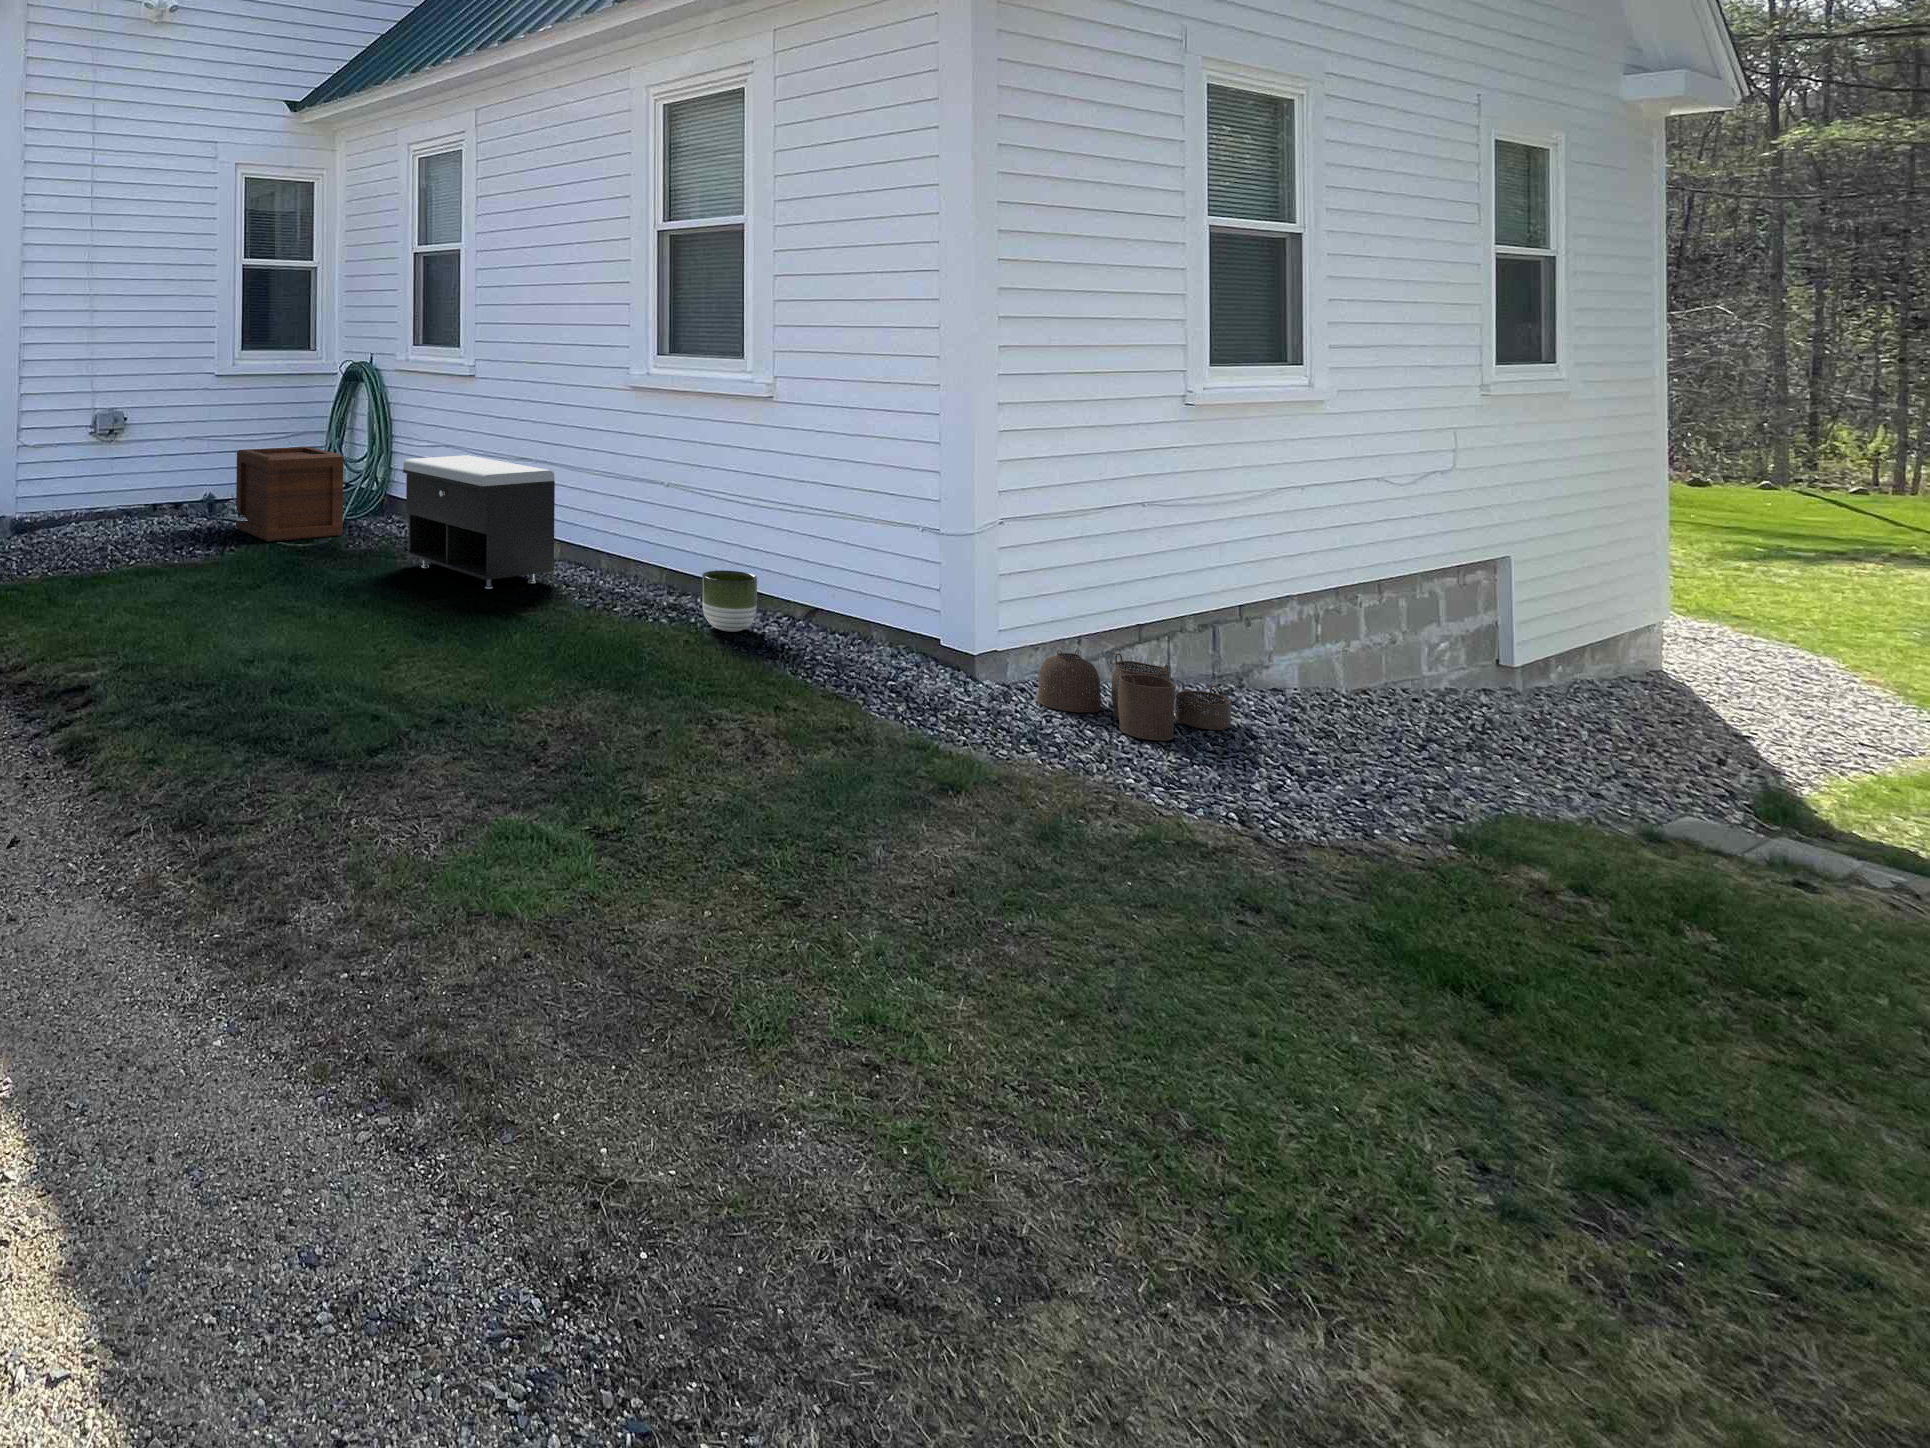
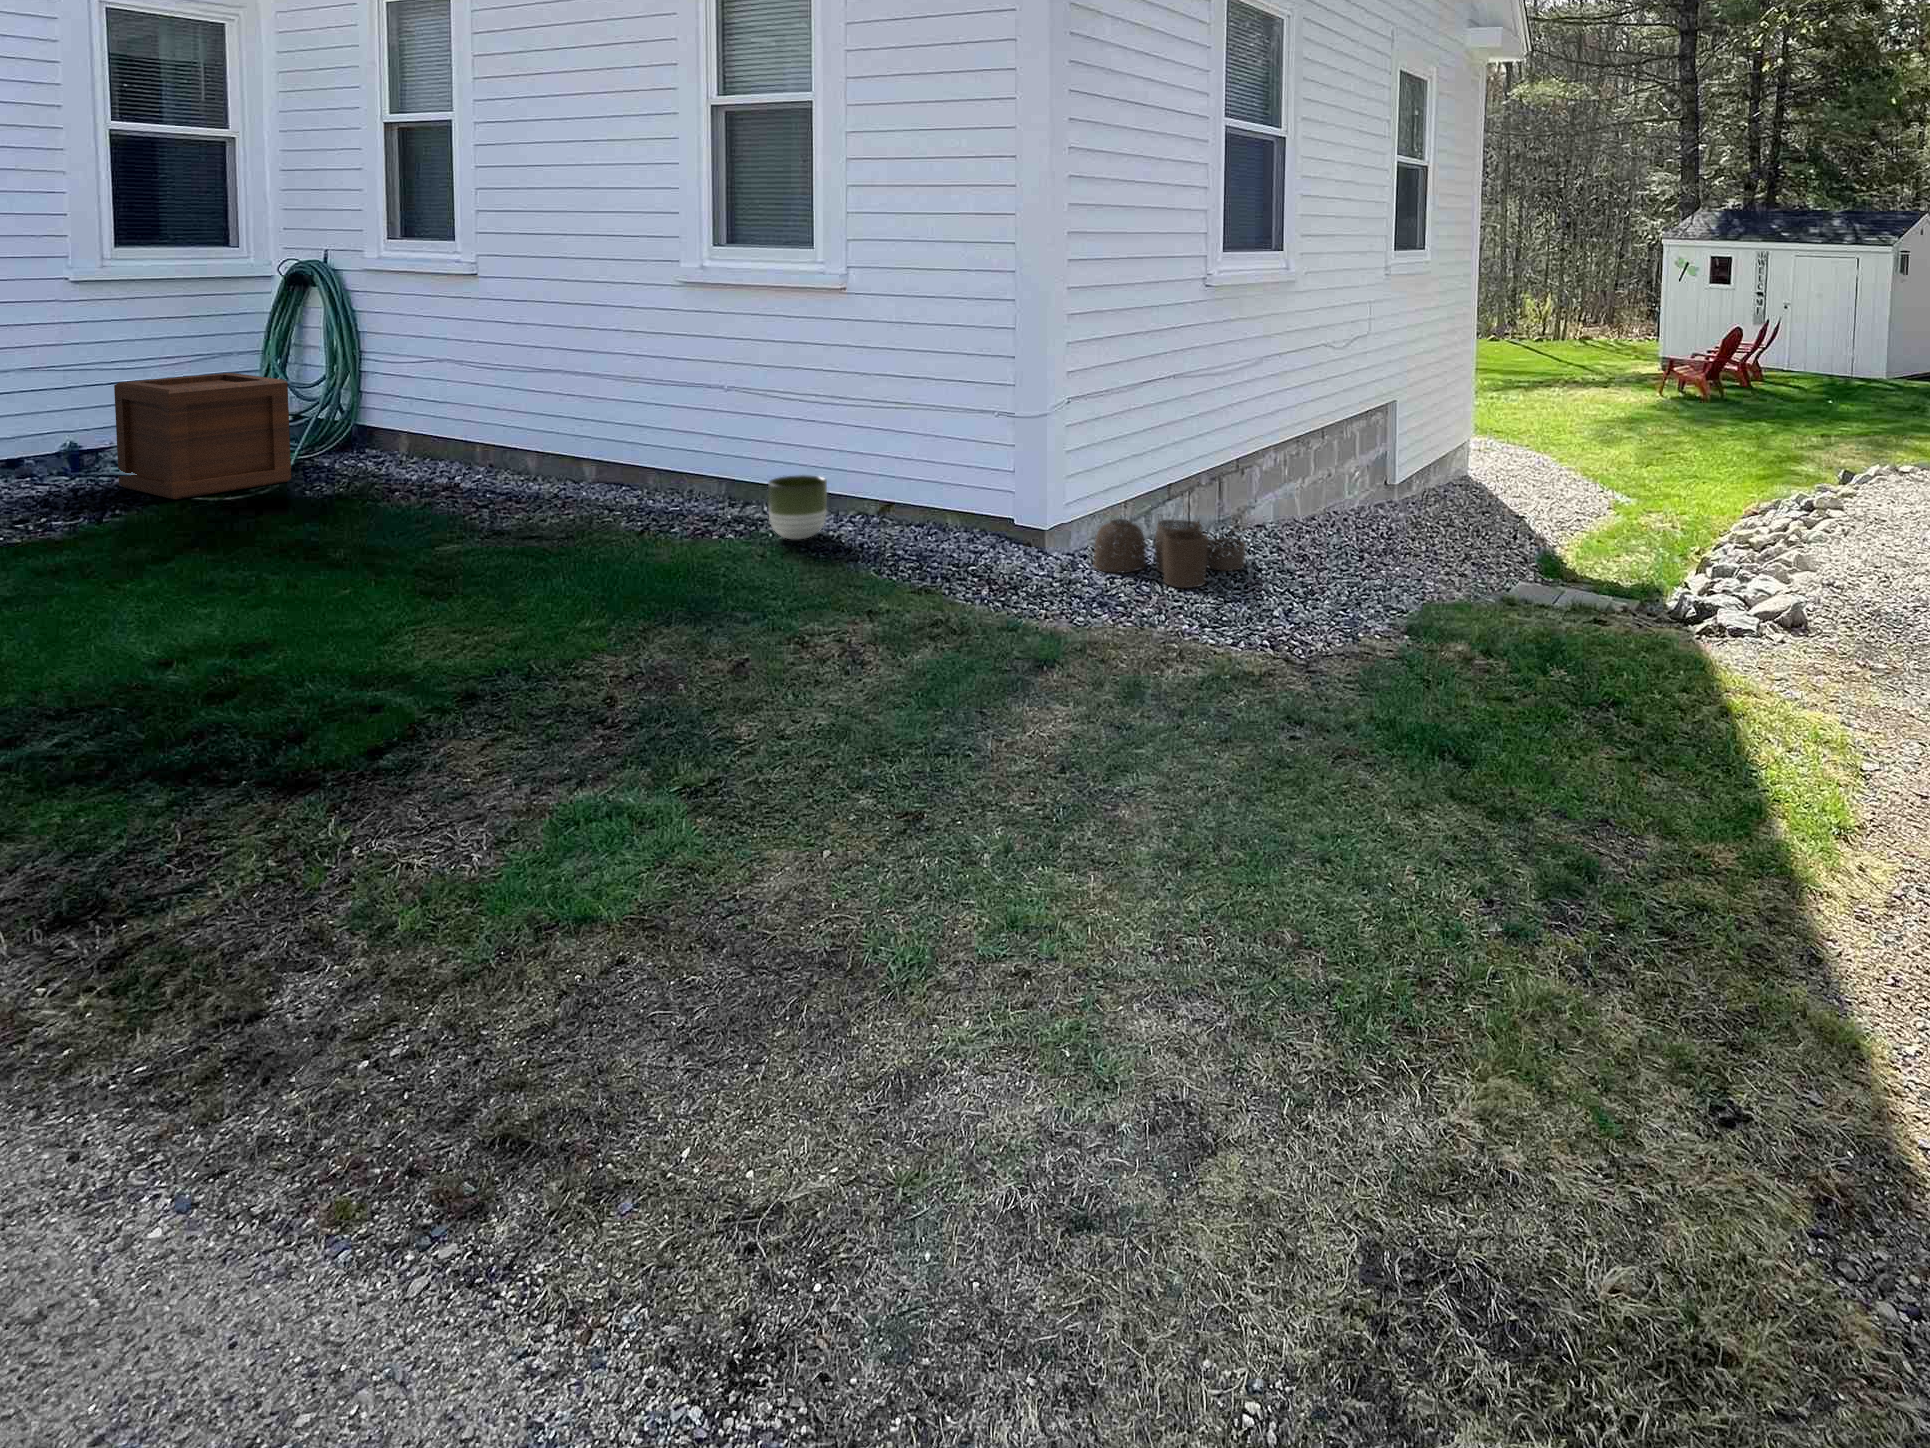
storage bench: present [403,455,555,589] -> none [380,371,587,526]

